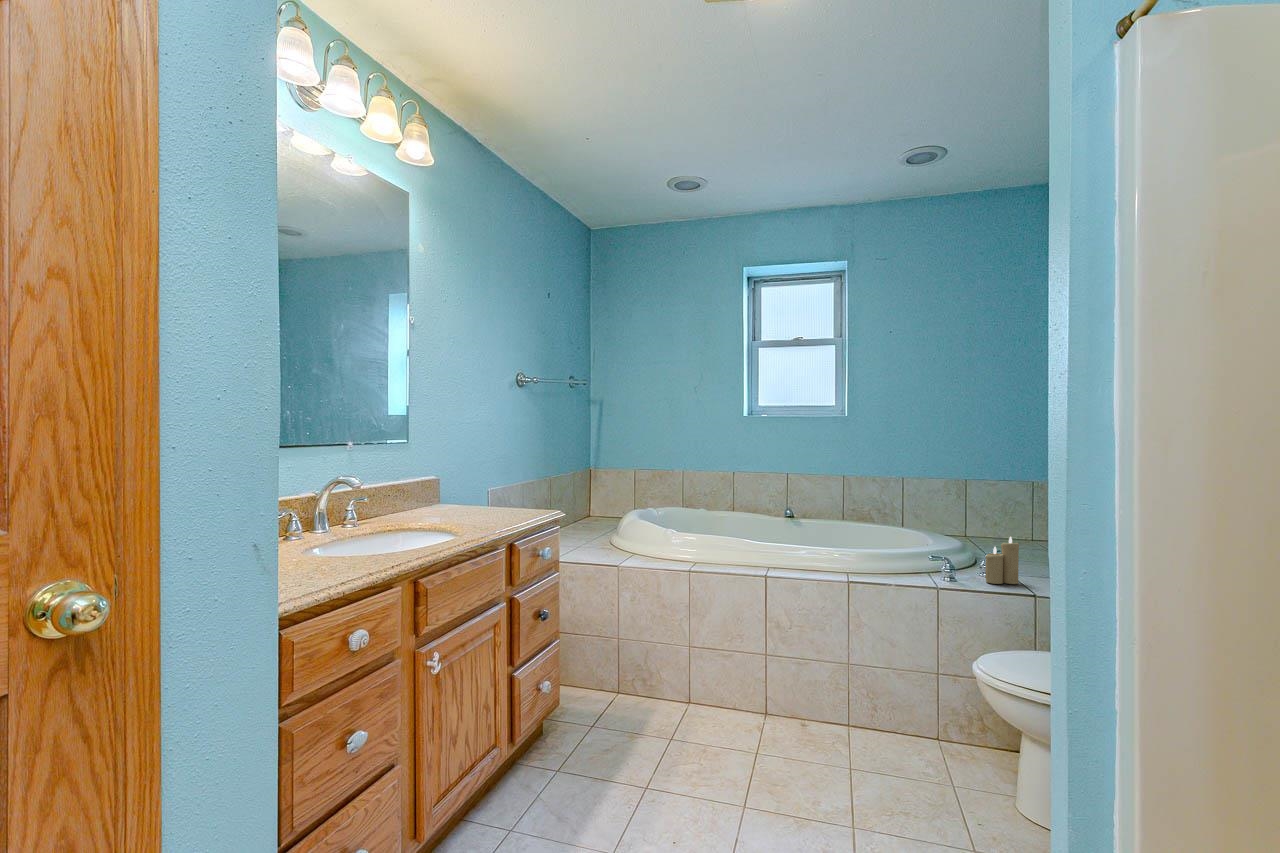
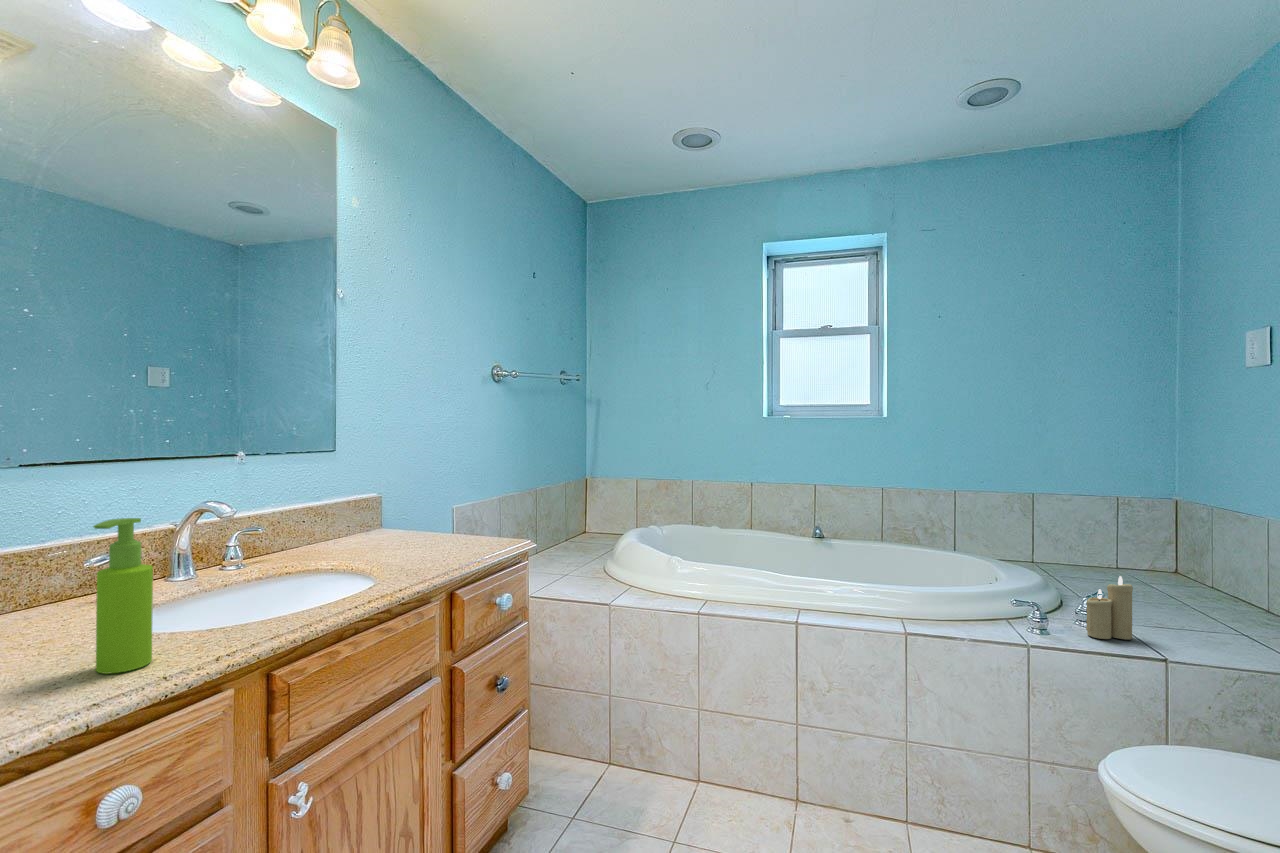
soap dispenser: none [326,479,355,572] -> present [93,518,153,674]

